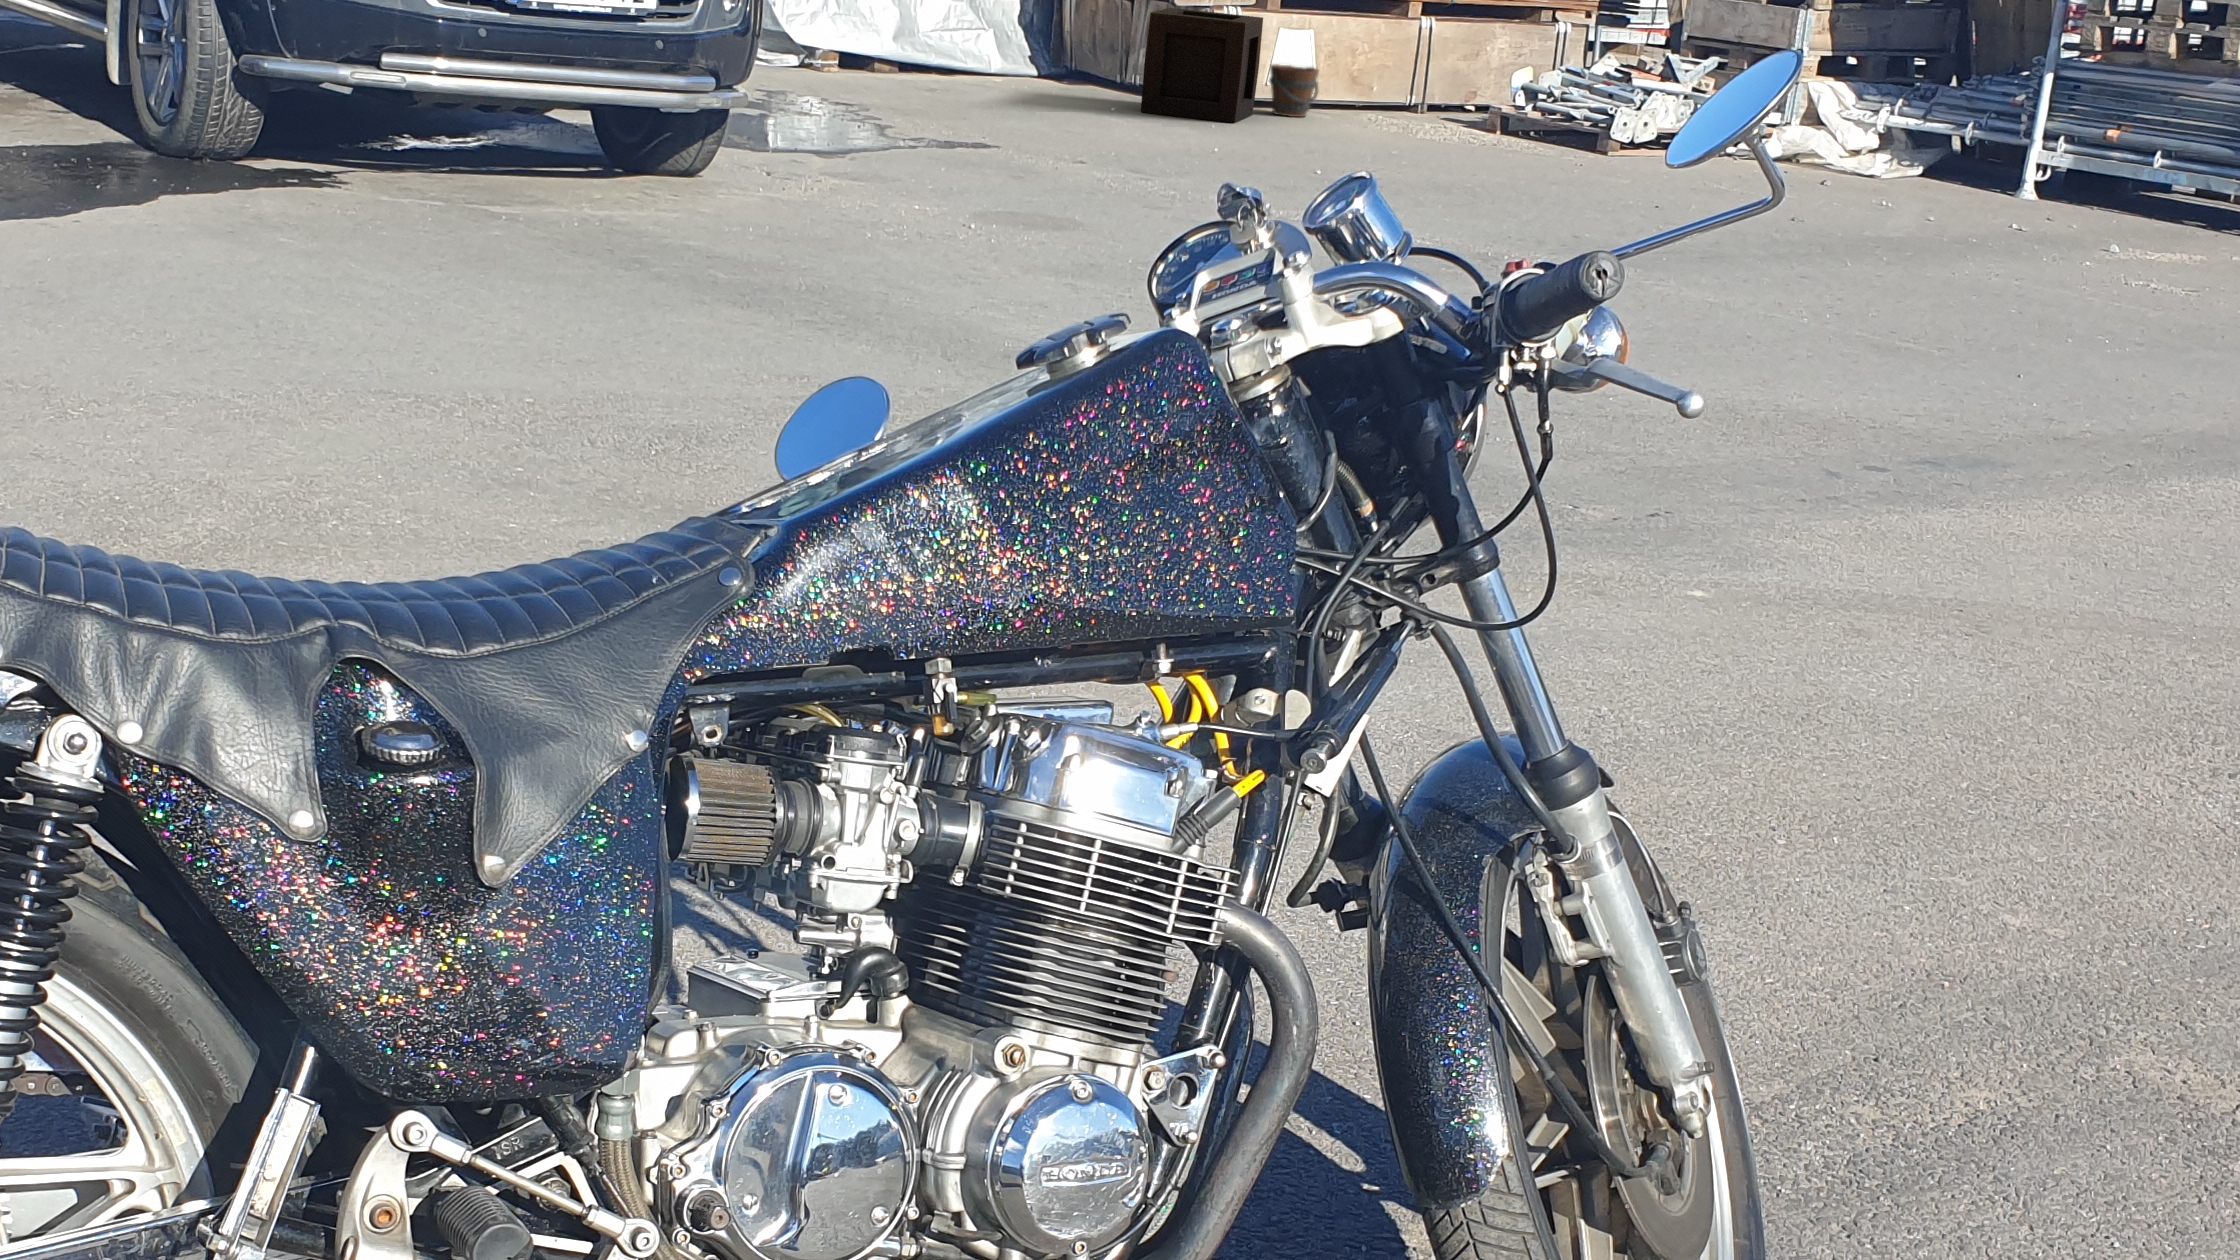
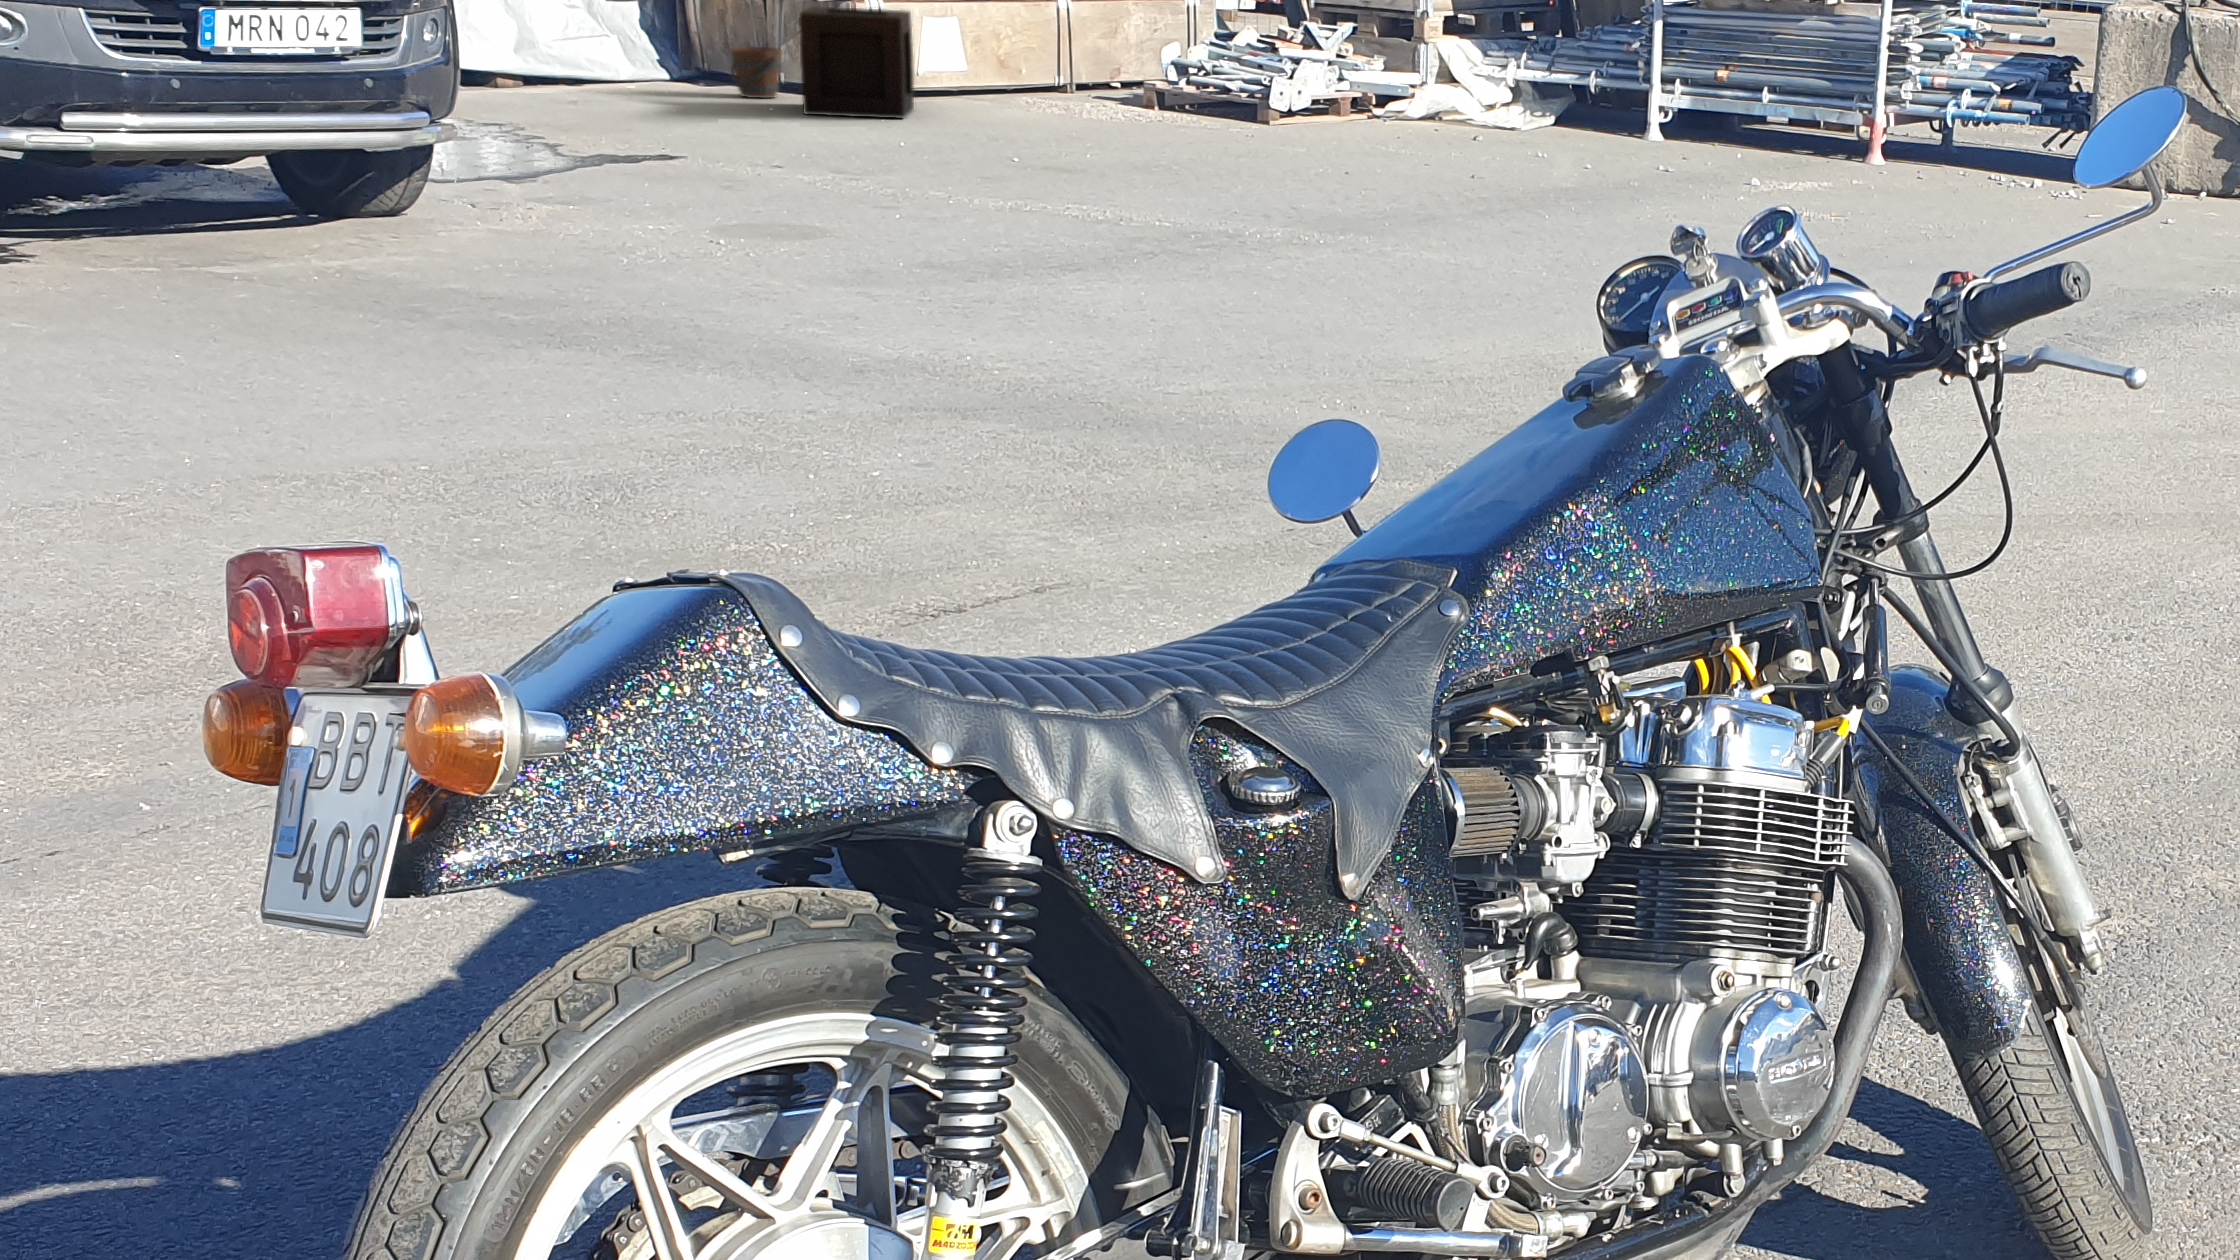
bucket: present [1269,64,1319,117] -> present [731,46,782,98]

